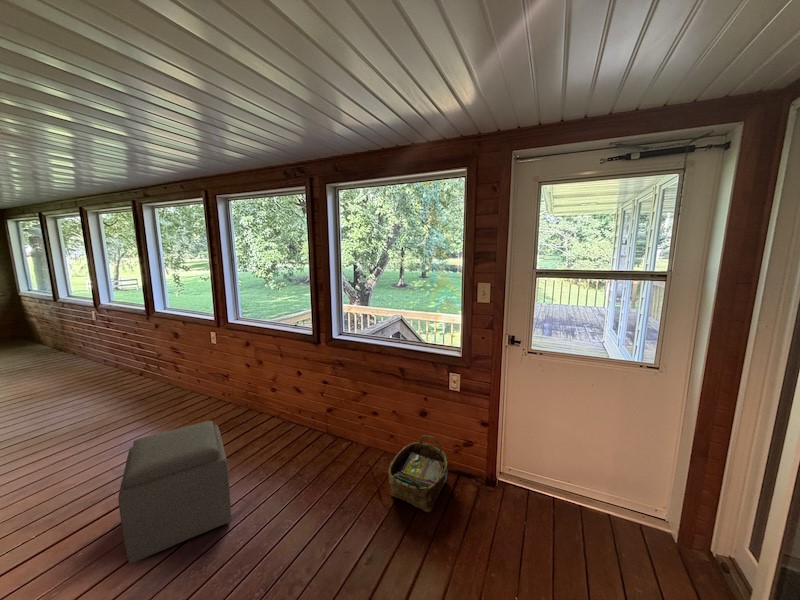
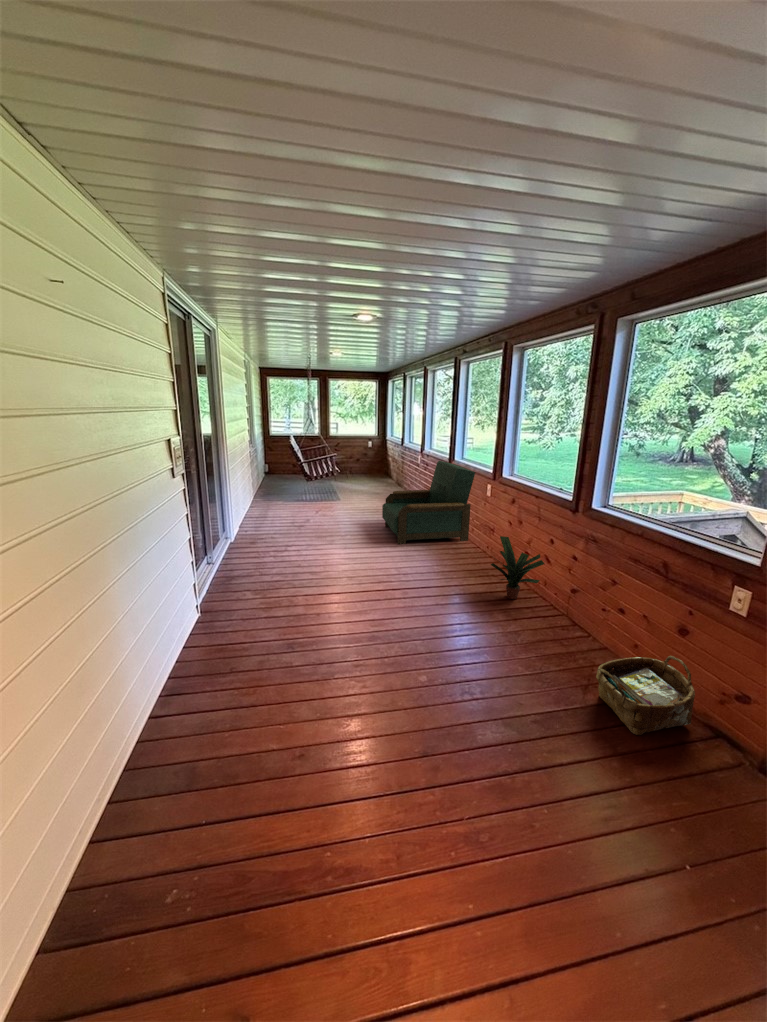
armchair: none [48,315,195,435] -> present [382,461,475,544]
potted plant: none [245,381,300,442] -> present [491,536,544,599]
ottoman: present [118,421,231,564] -> none [386,545,460,632]

